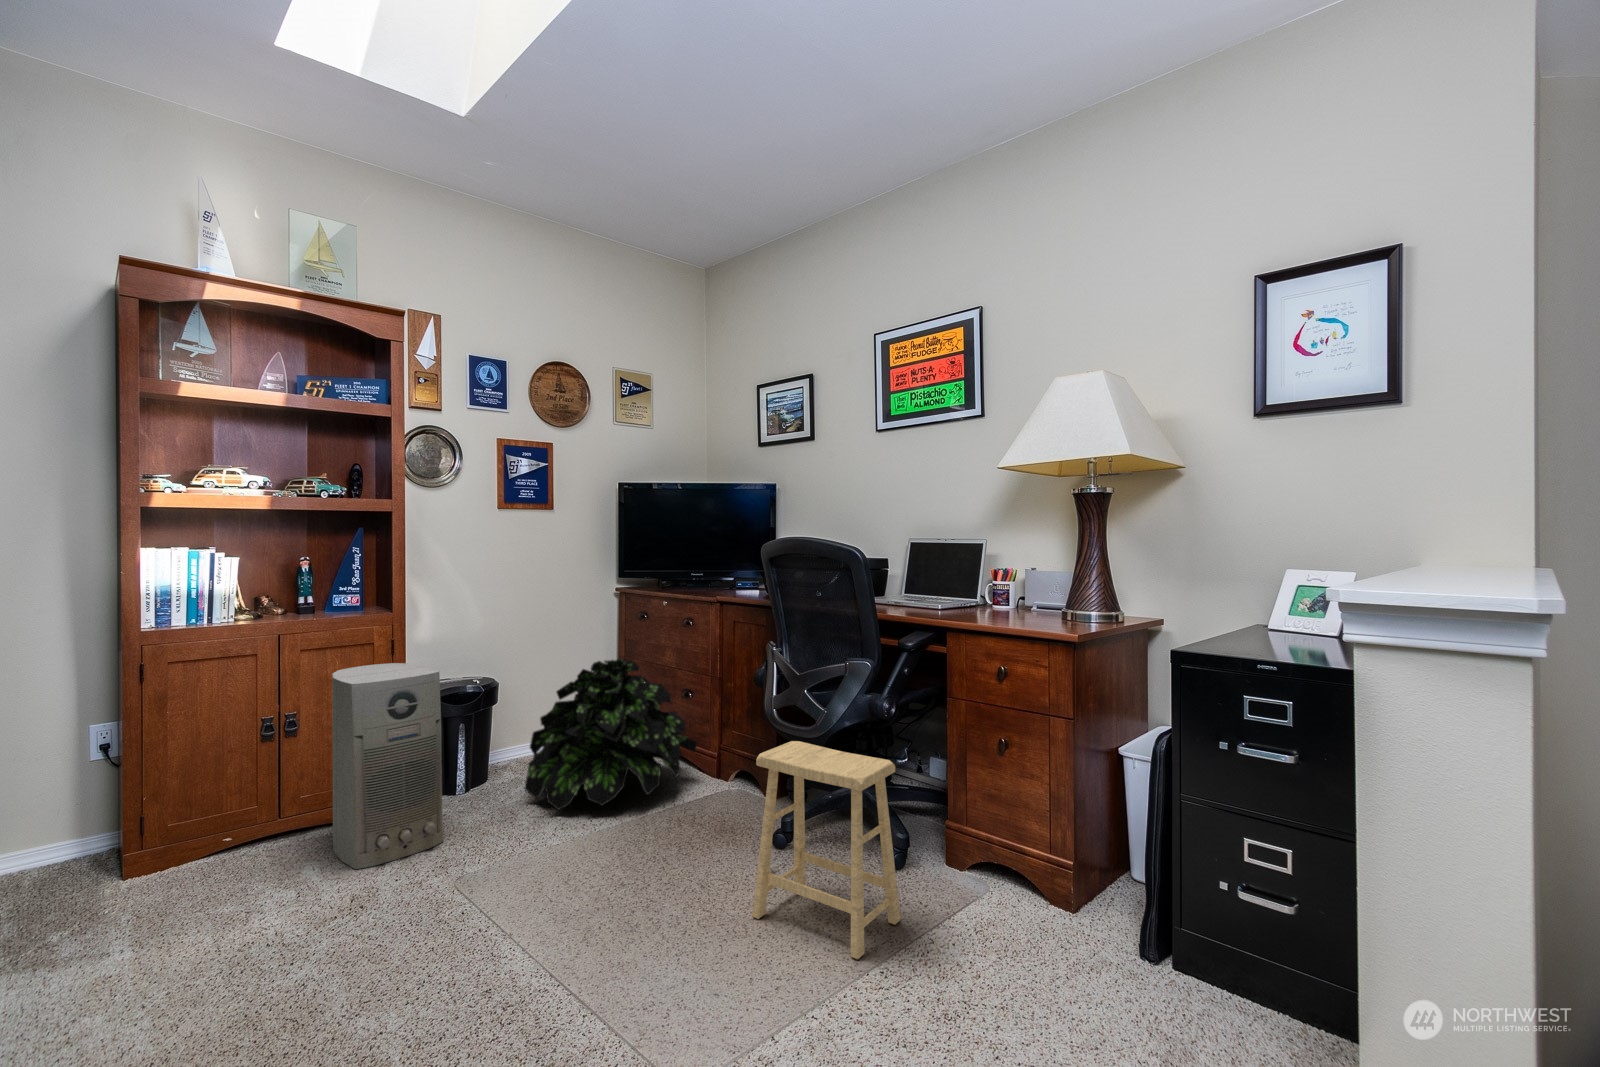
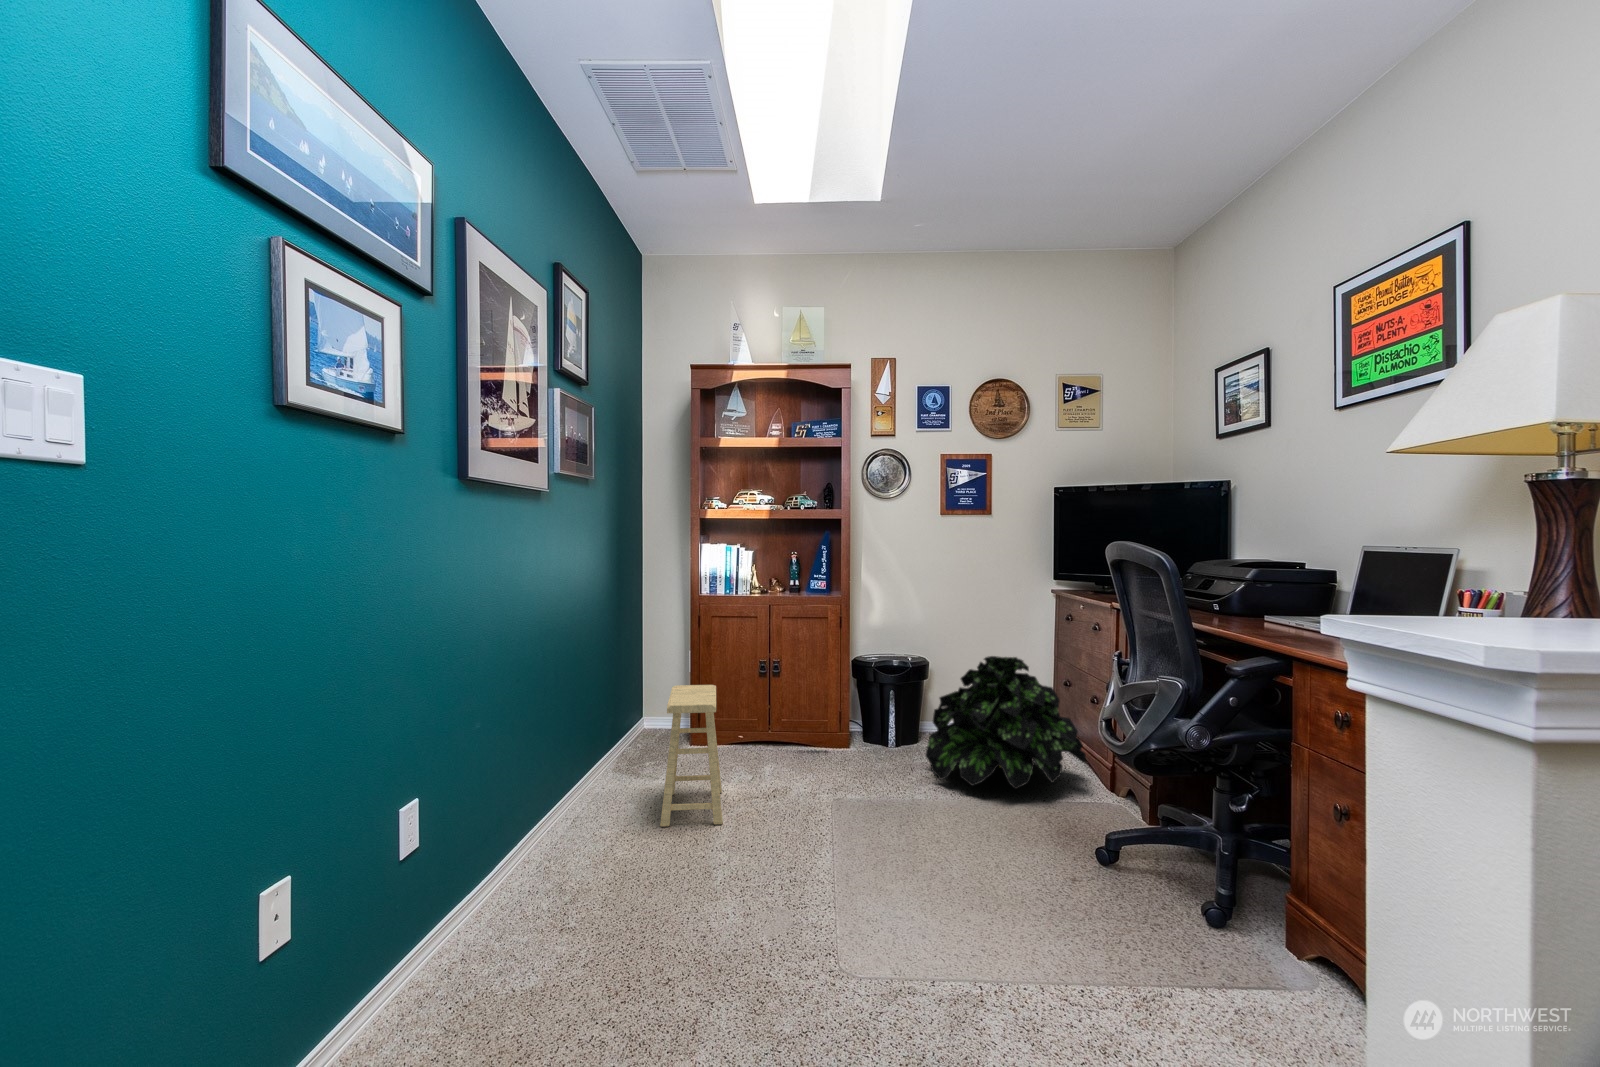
air purifier: present [332,663,443,869] -> none [787,634,850,780]
footstool: present [752,741,901,959] -> present [660,685,723,827]

